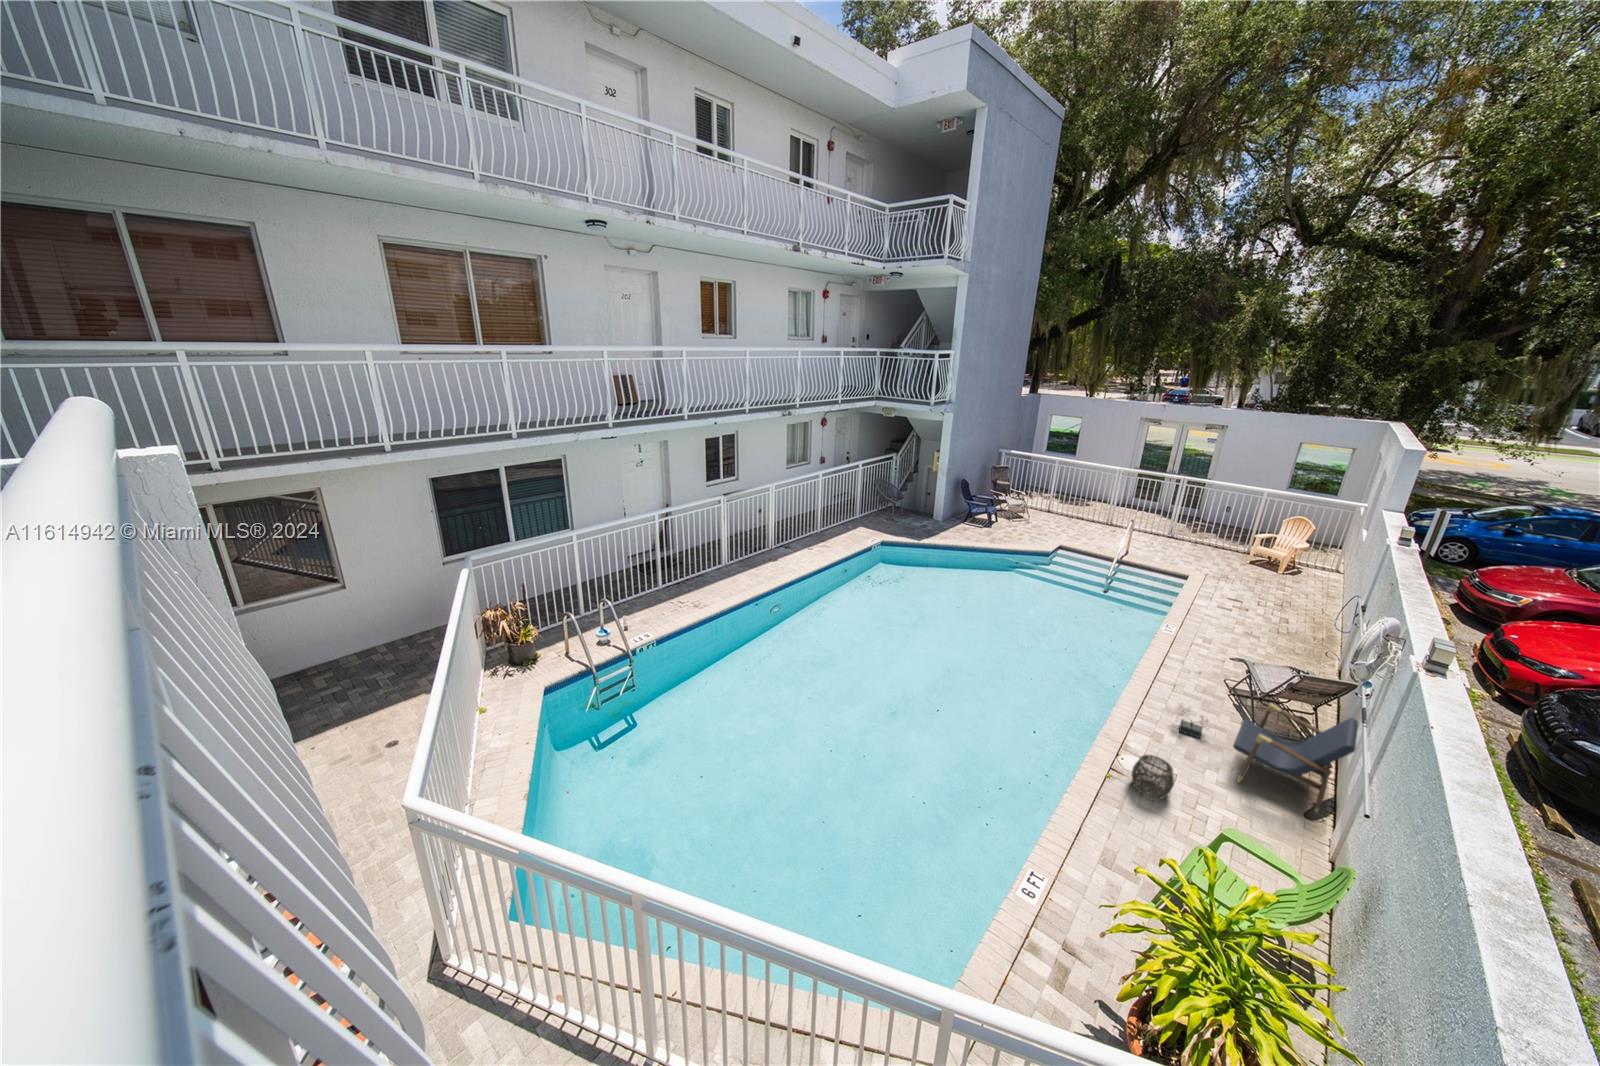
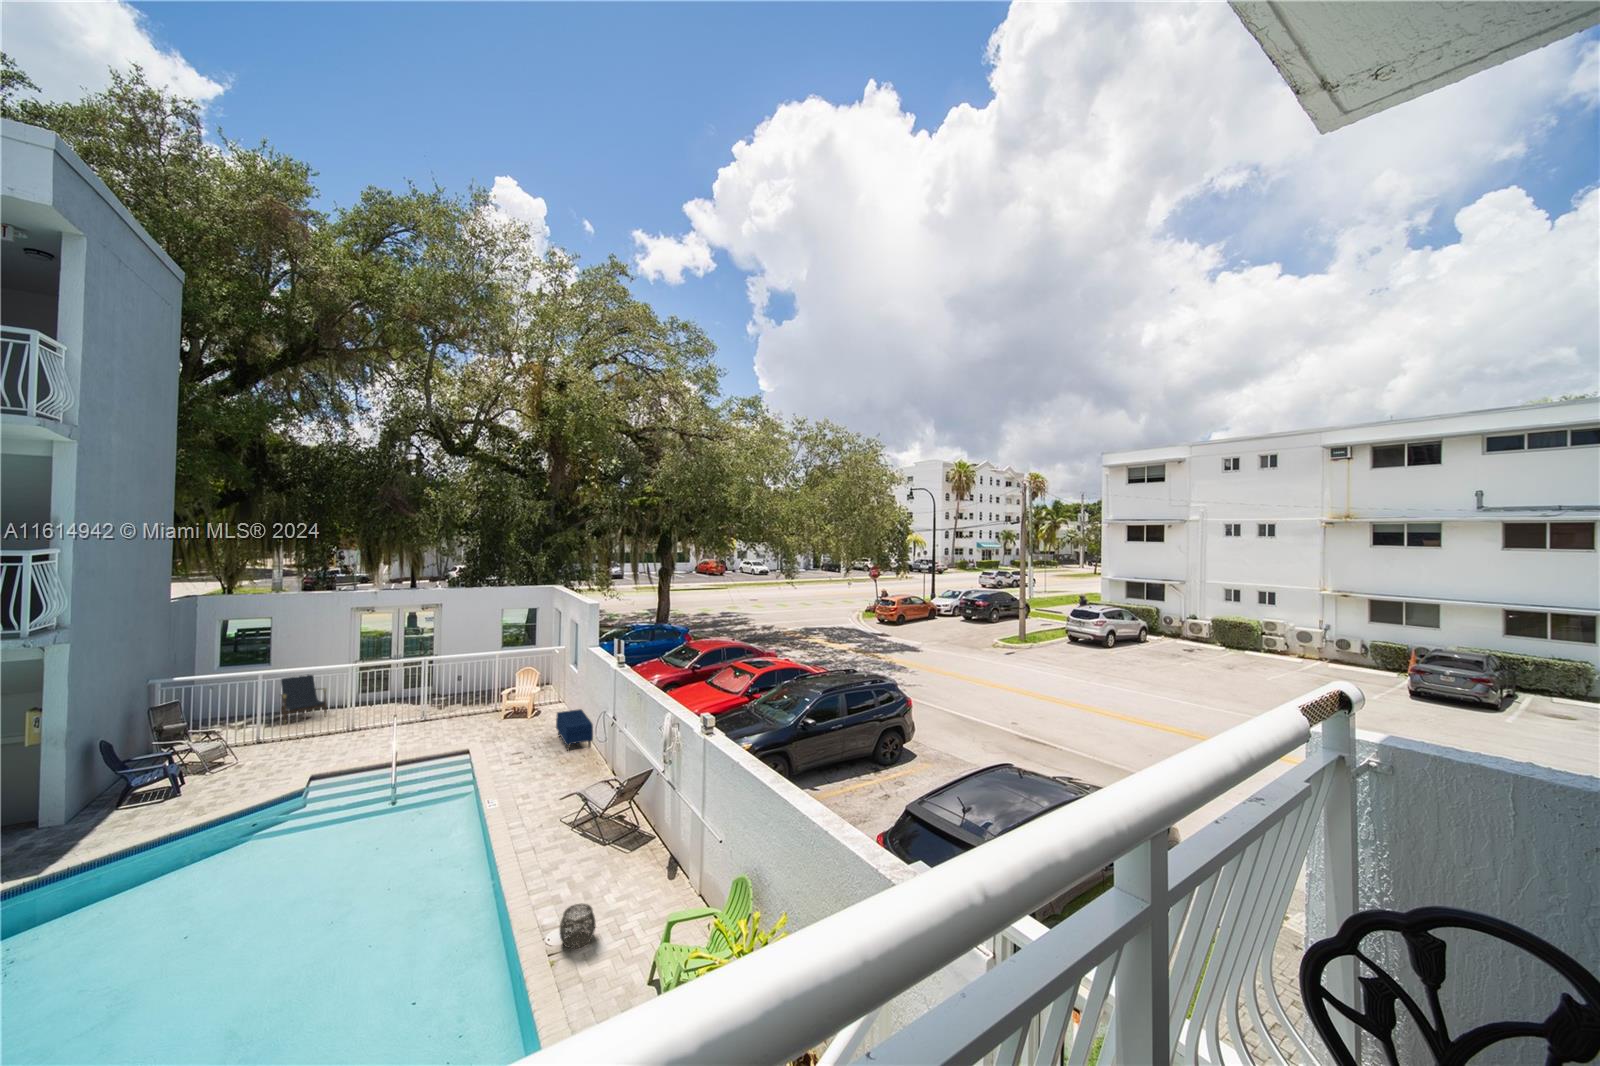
bench: none [1296,576,1345,633] -> present [556,709,593,752]
lounge chair: present [1233,703,1358,813] -> present [280,675,327,724]
decorative plant: present [1177,705,1208,738] -> none [550,852,582,880]

